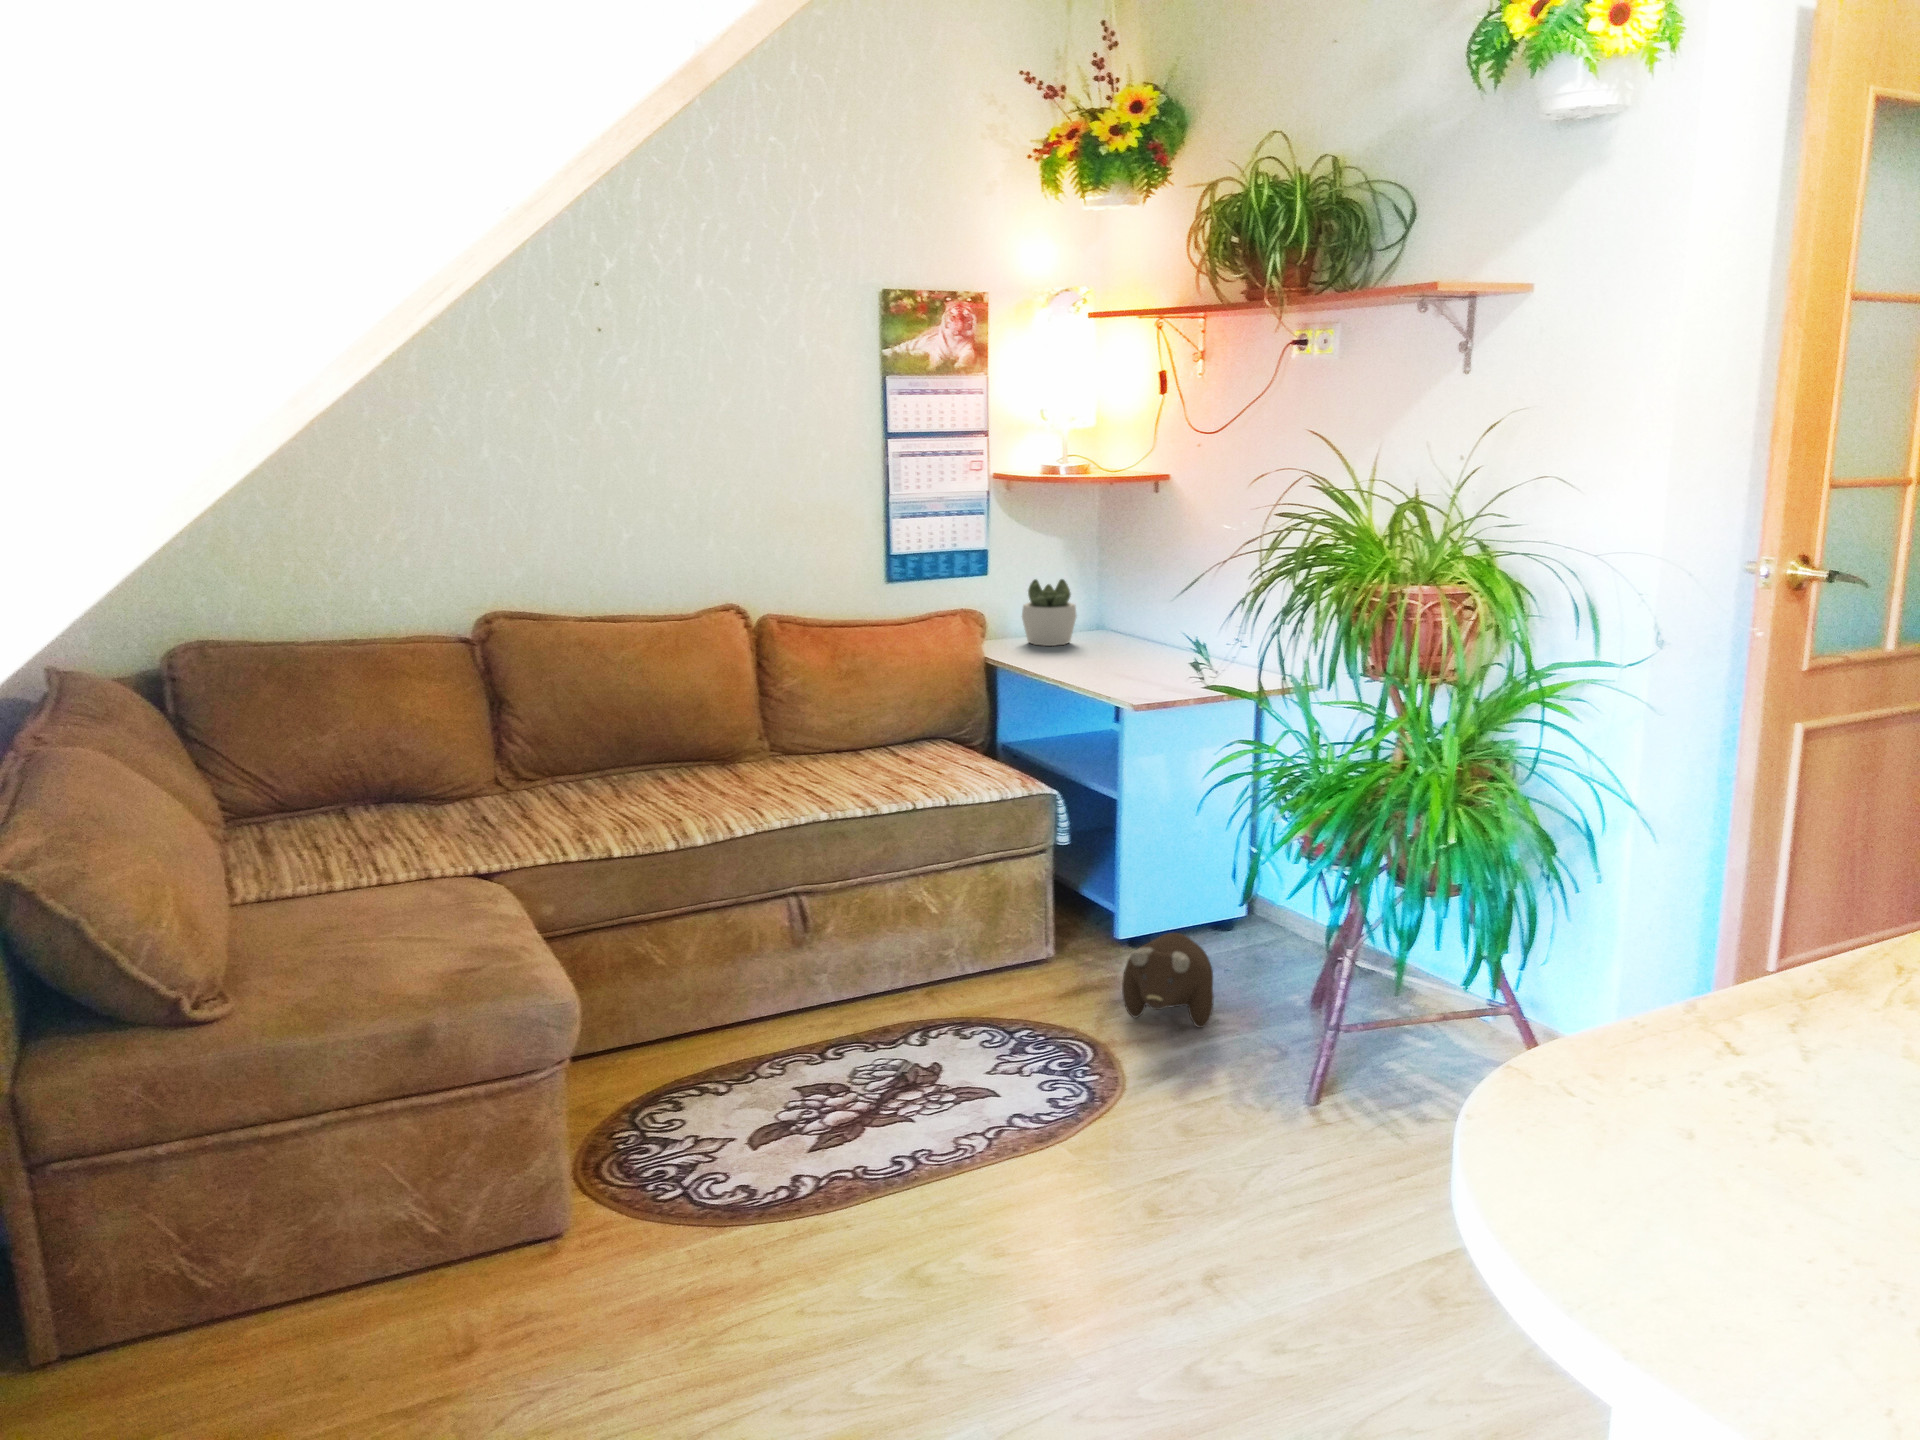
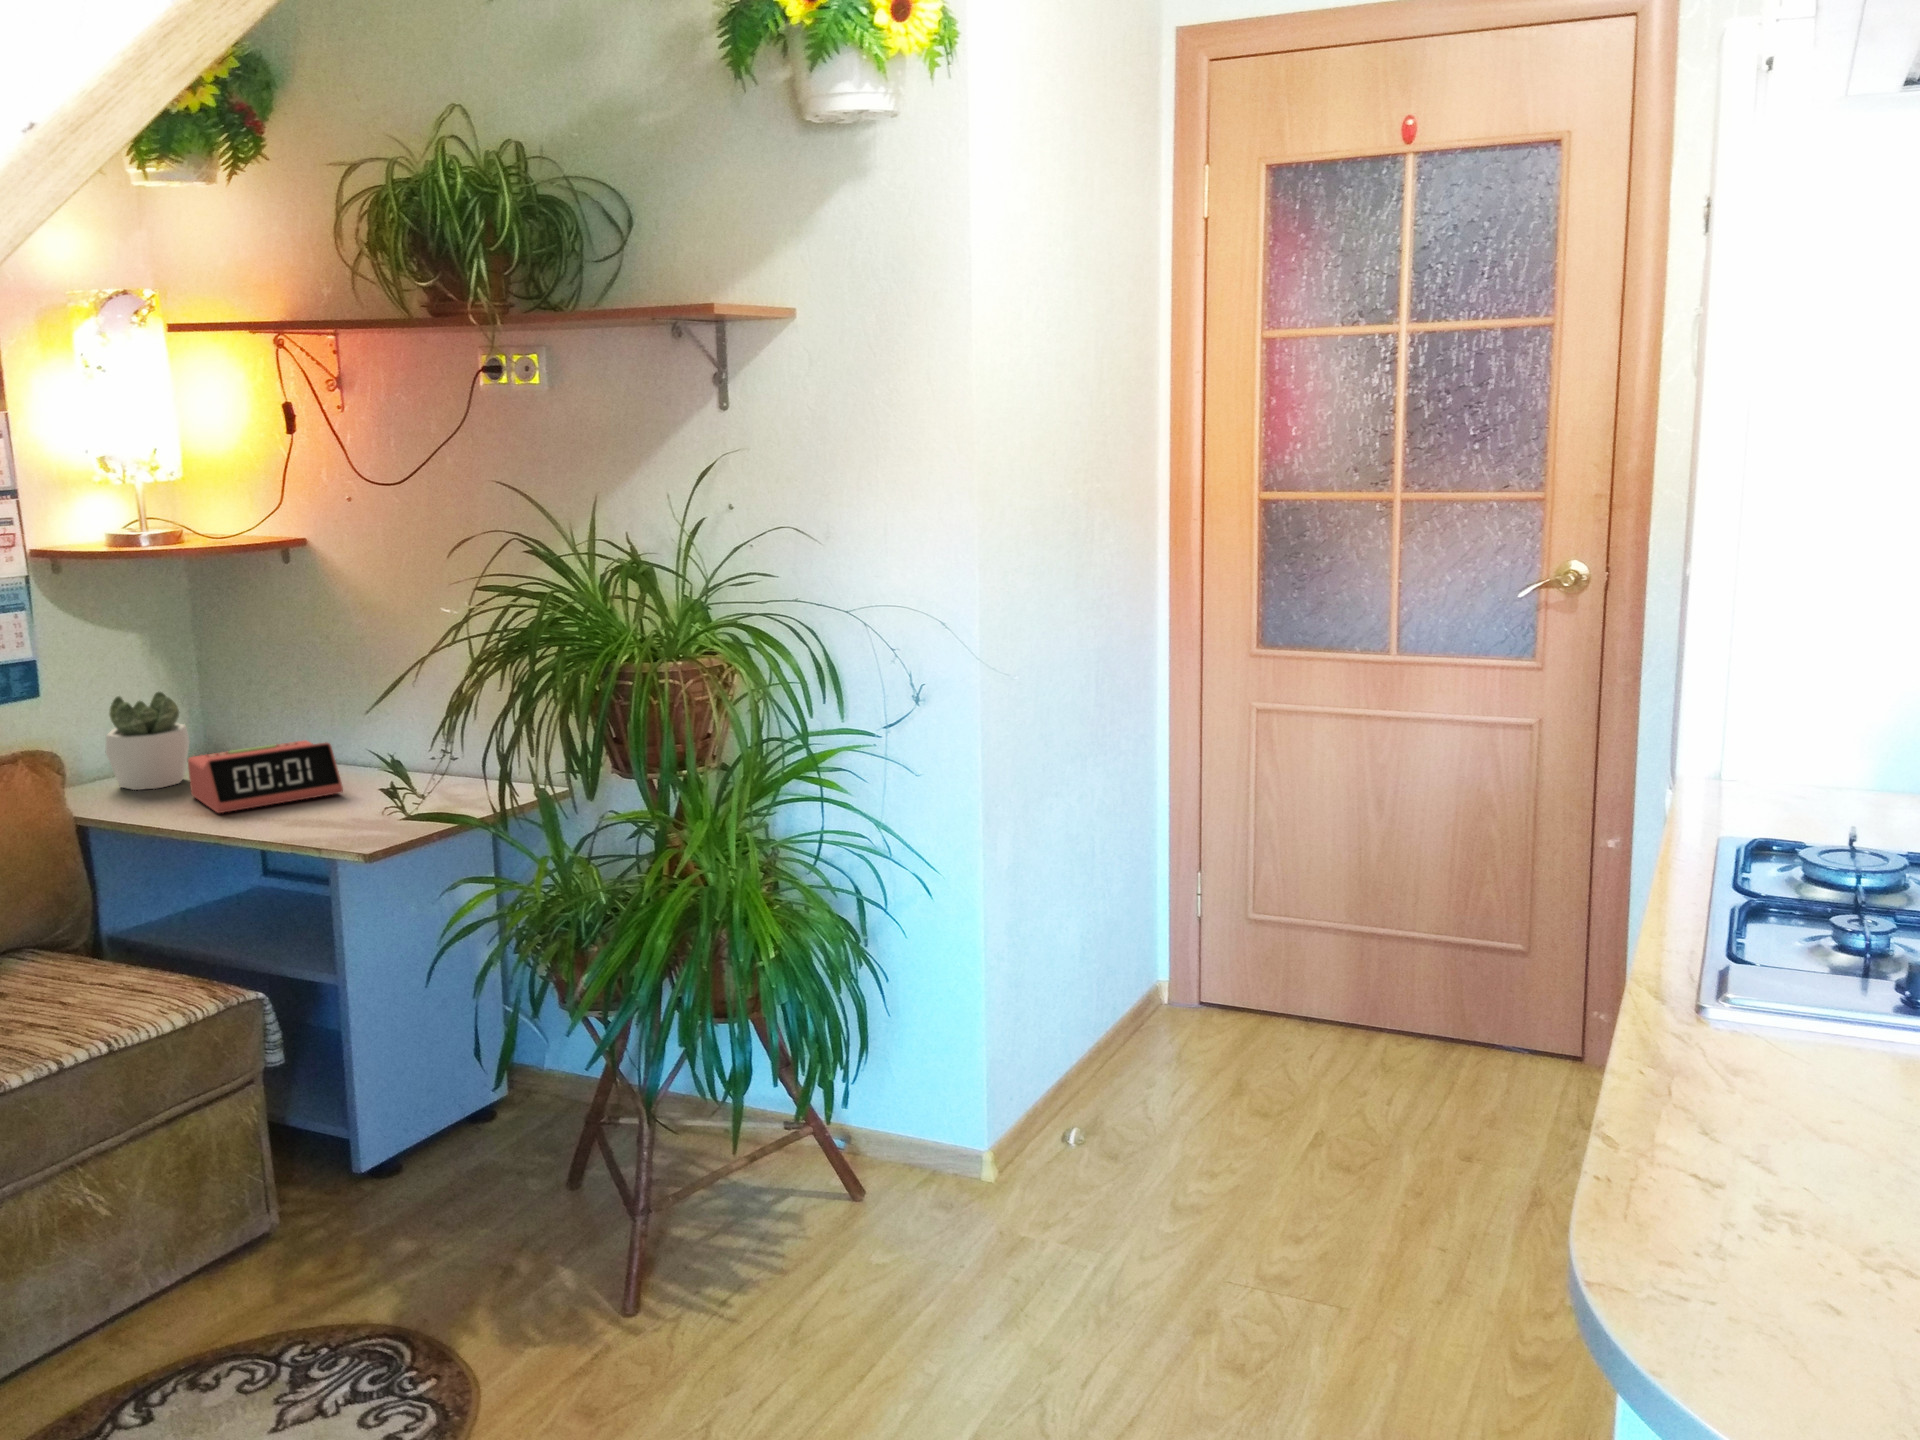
alarm clock: none [1064,623,1160,664] -> present [188,740,343,813]
plush toy: present [1122,933,1214,1028] -> none [414,1152,542,1280]

